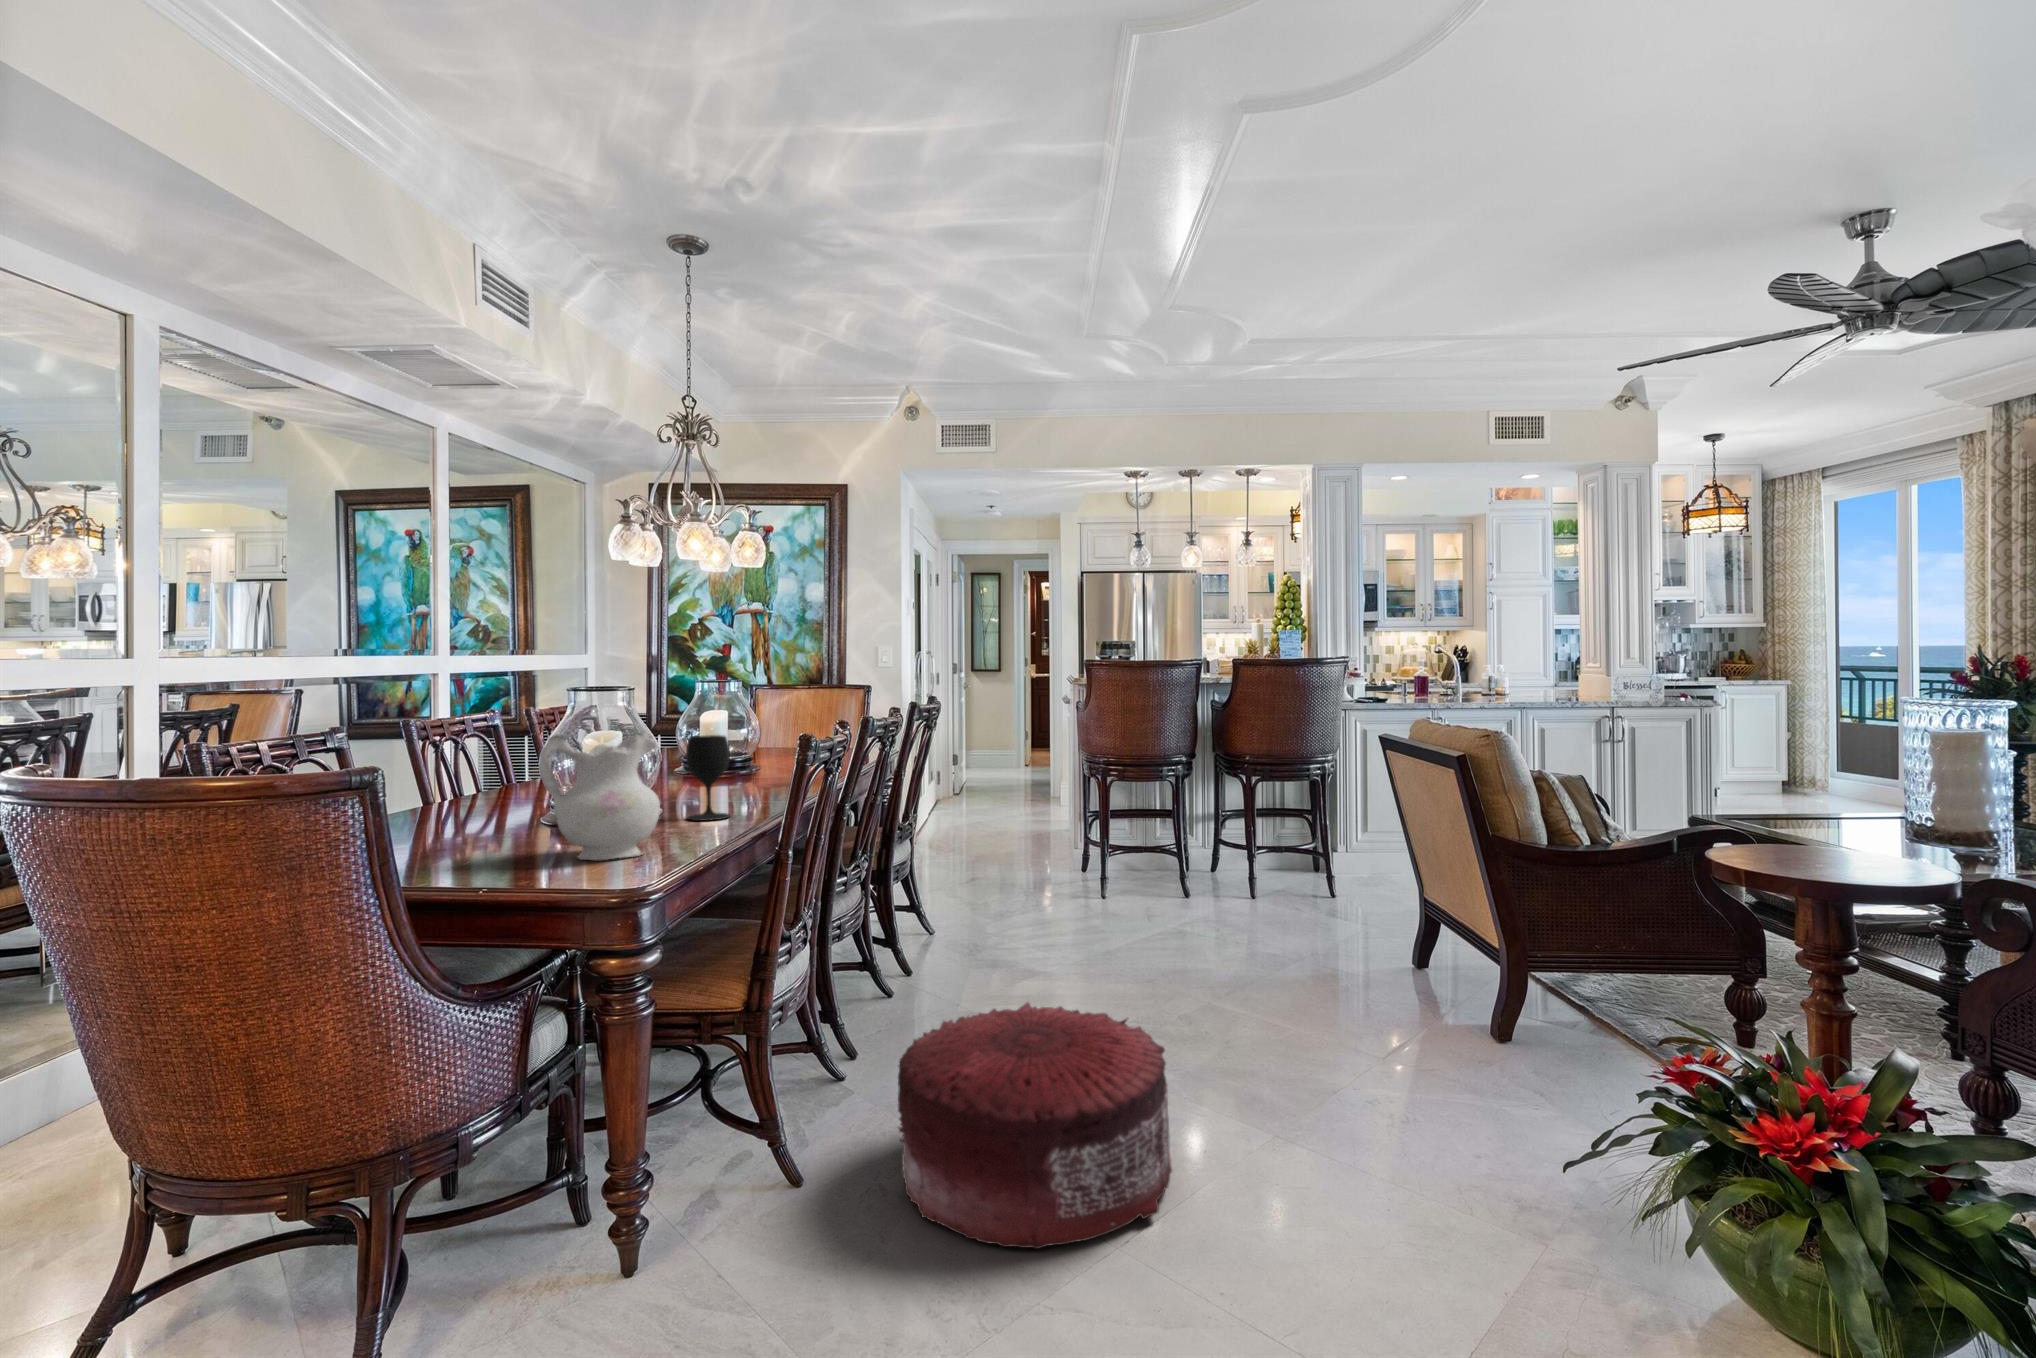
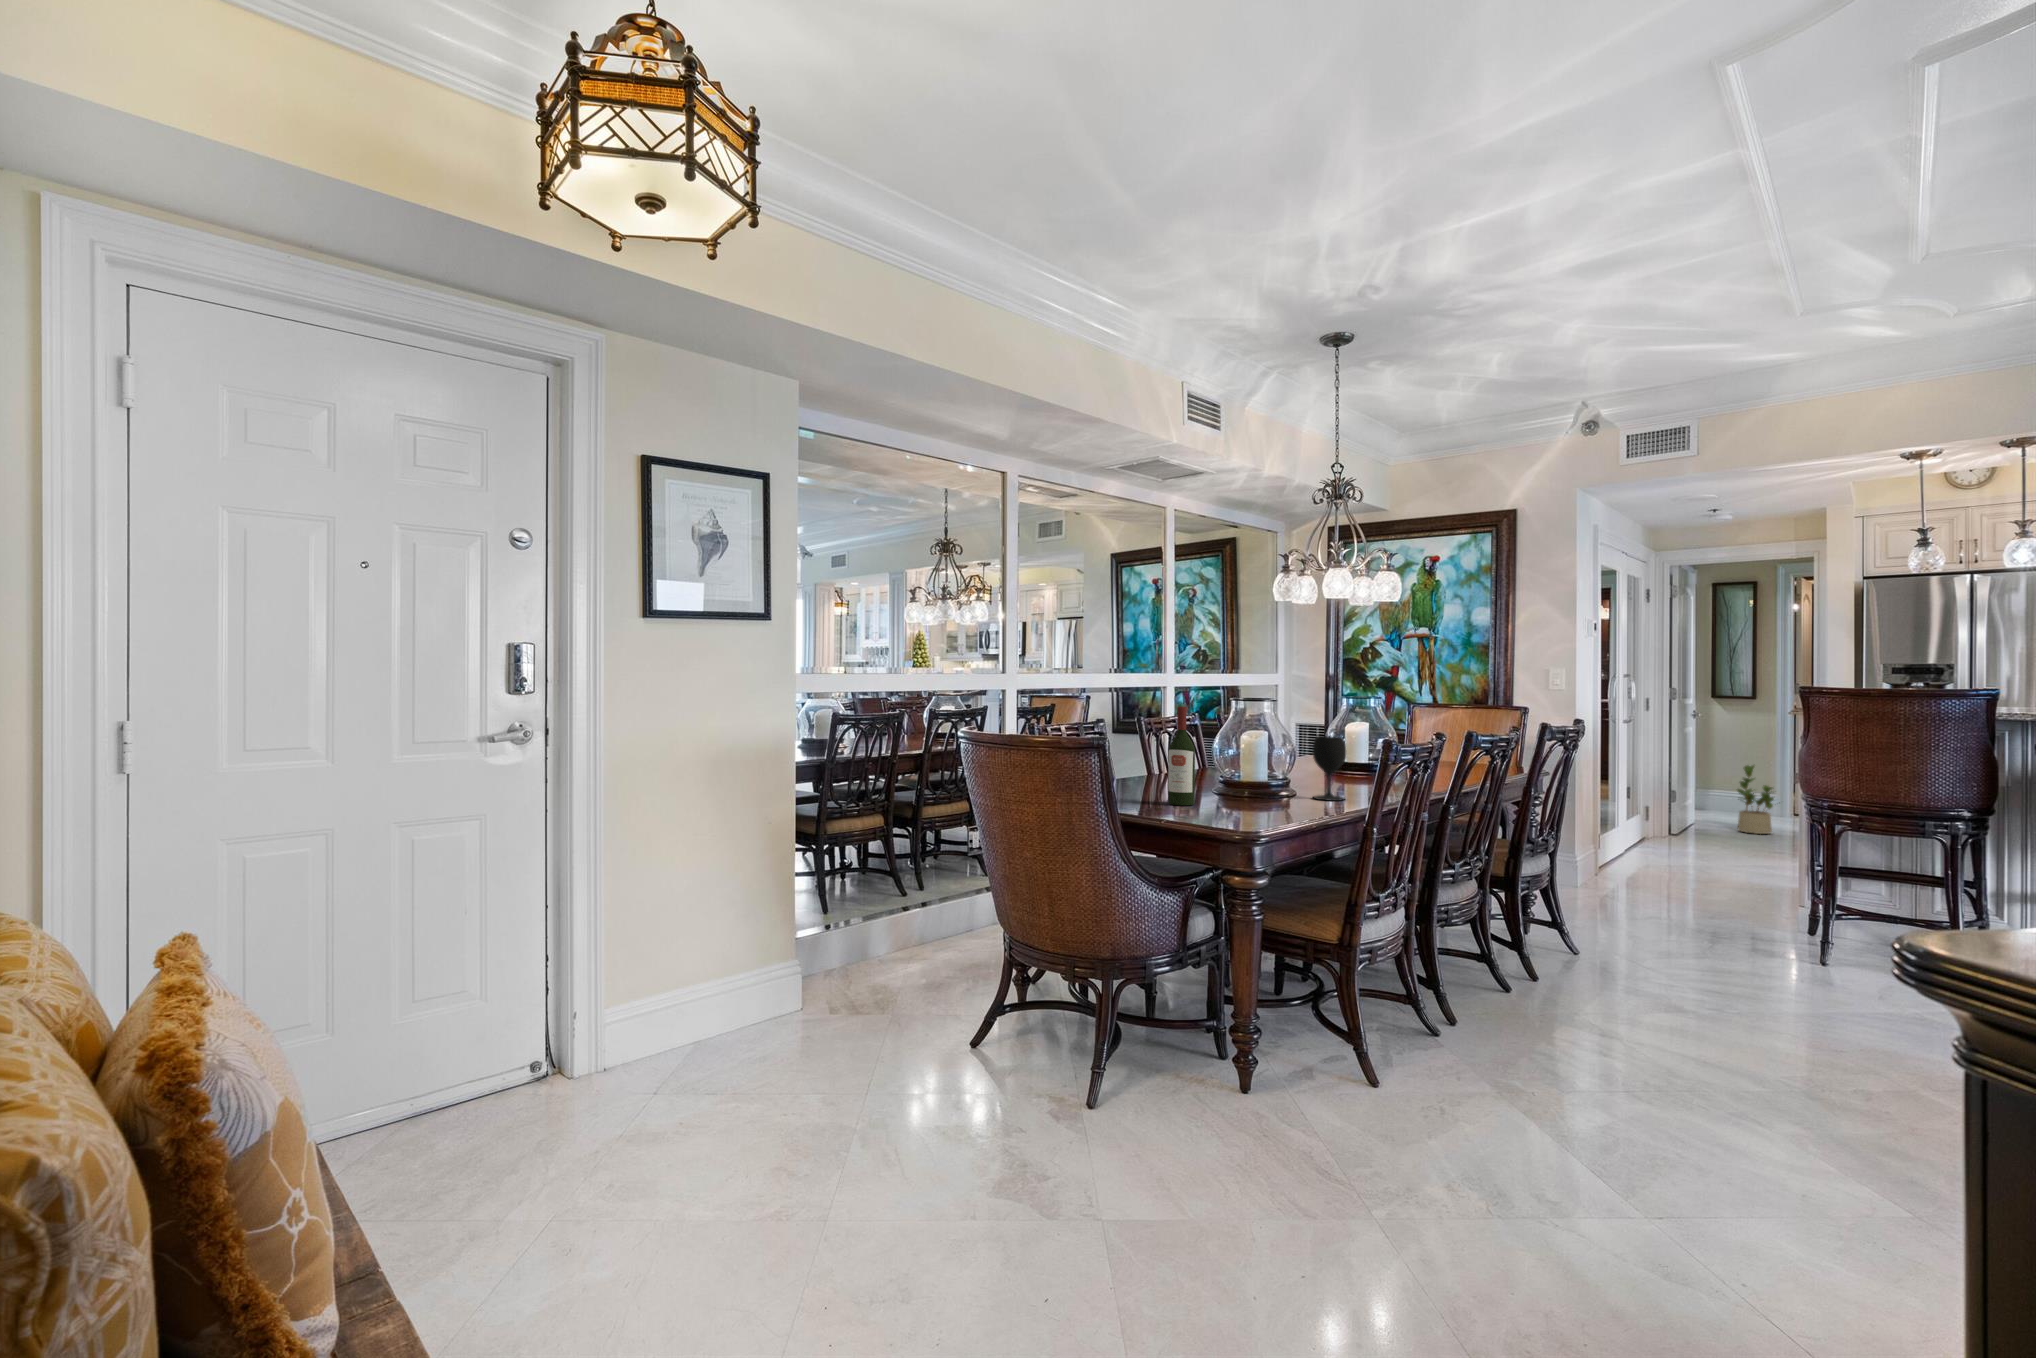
wine bottle: none [477,705,523,856] -> present [1168,707,1195,805]
ceramic pitcher: present [540,734,660,860] -> none [1203,727,1281,815]
potted plant: none [1016,734,1049,795] -> present [1737,765,1774,834]
pouf: present [898,1003,1172,1249] -> none [1456,988,1739,1198]

